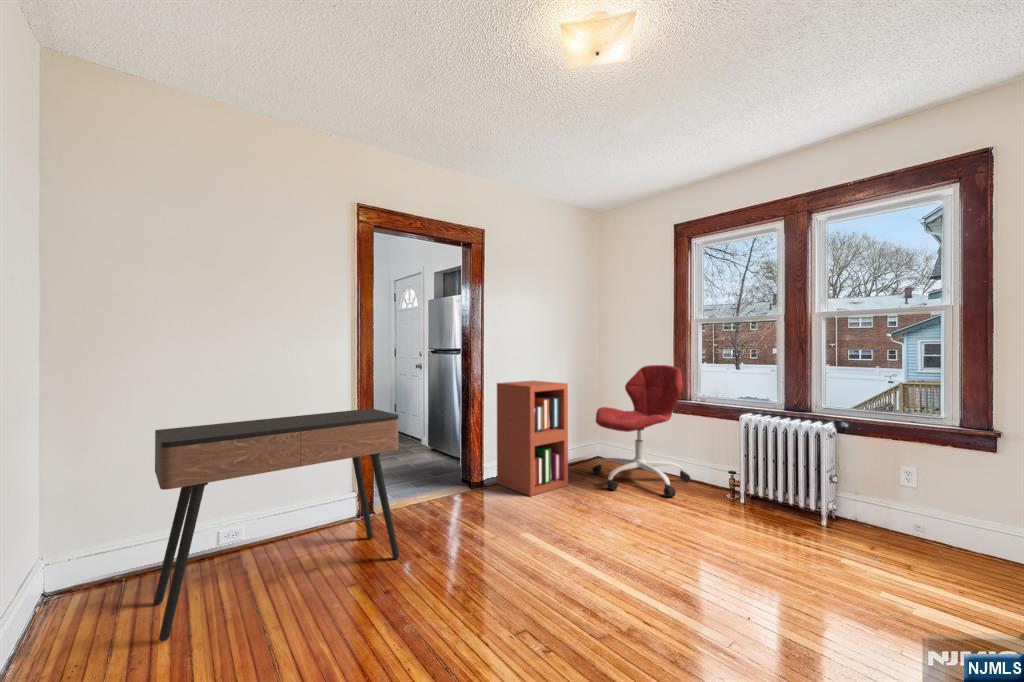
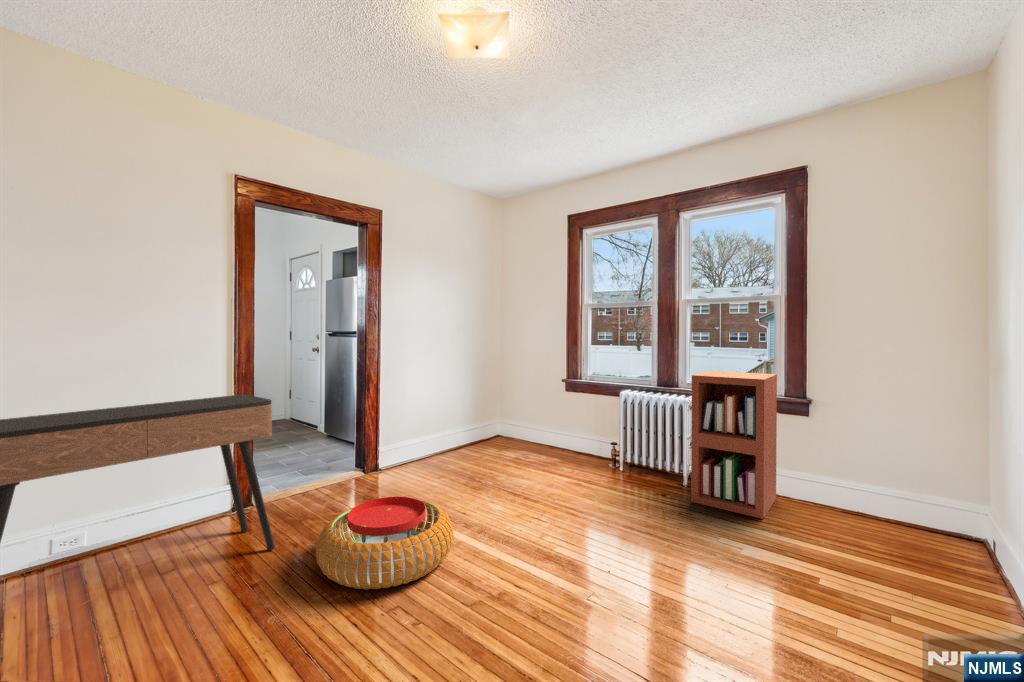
office chair: present [592,365,690,497] -> none [490,347,579,470]
bookshelf: present [497,381,568,496] -> present [691,371,777,519]
pouf: none [441,516,572,609] -> present [316,497,454,590]

